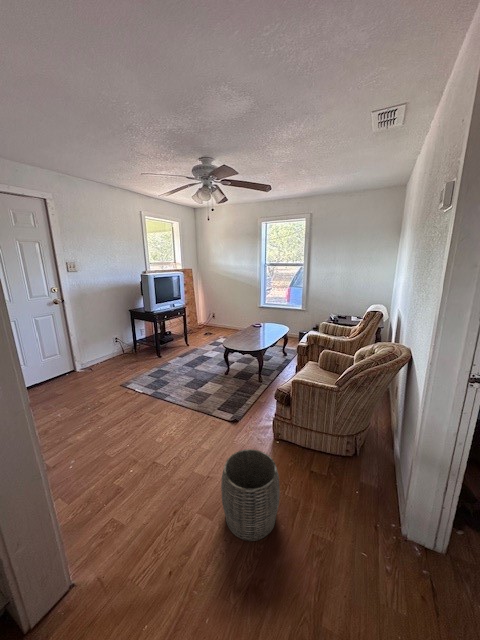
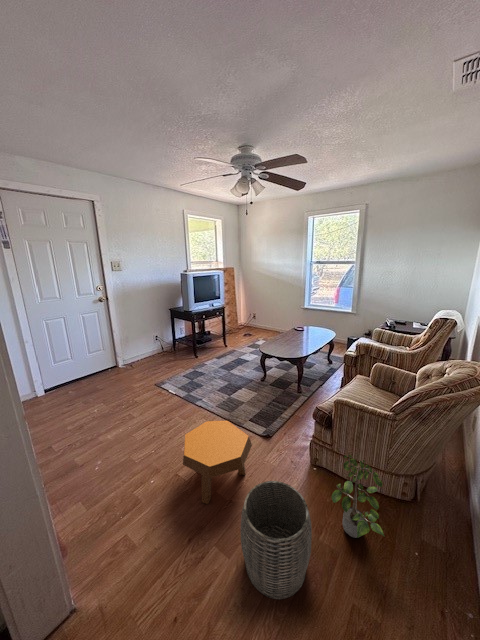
footstool: none [162,409,224,482] -> present [183,421,252,504]
potted plant: none [293,419,335,488] -> present [332,455,384,538]

